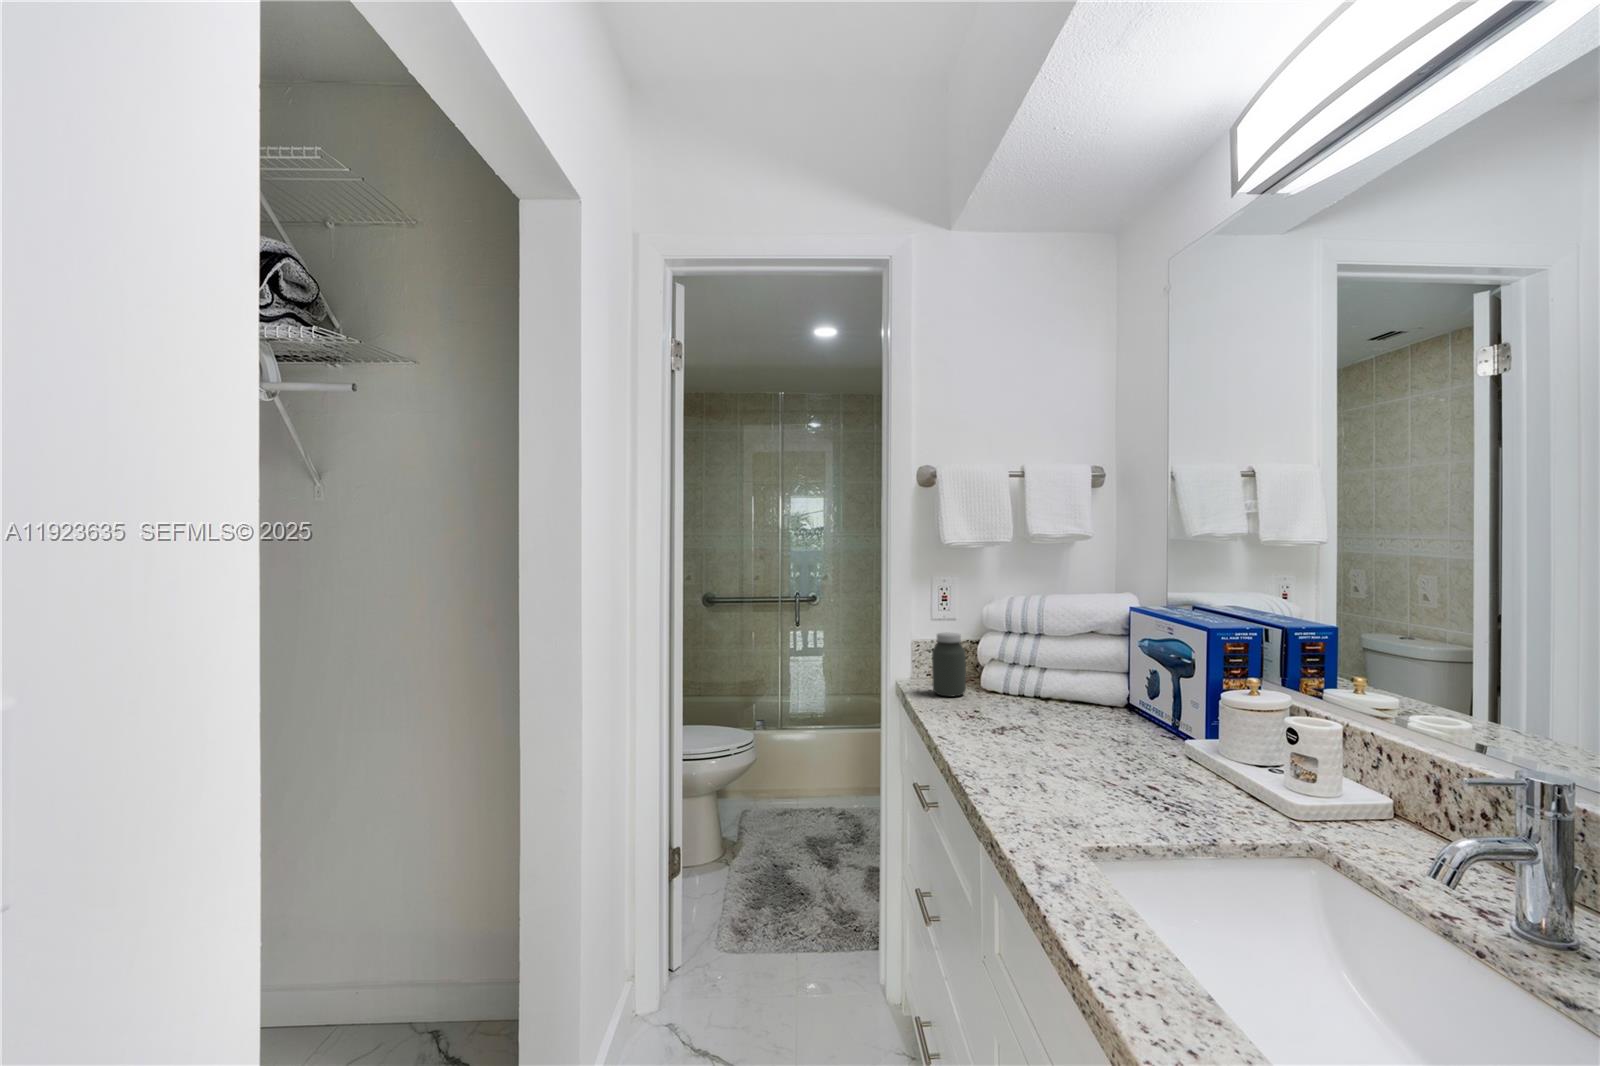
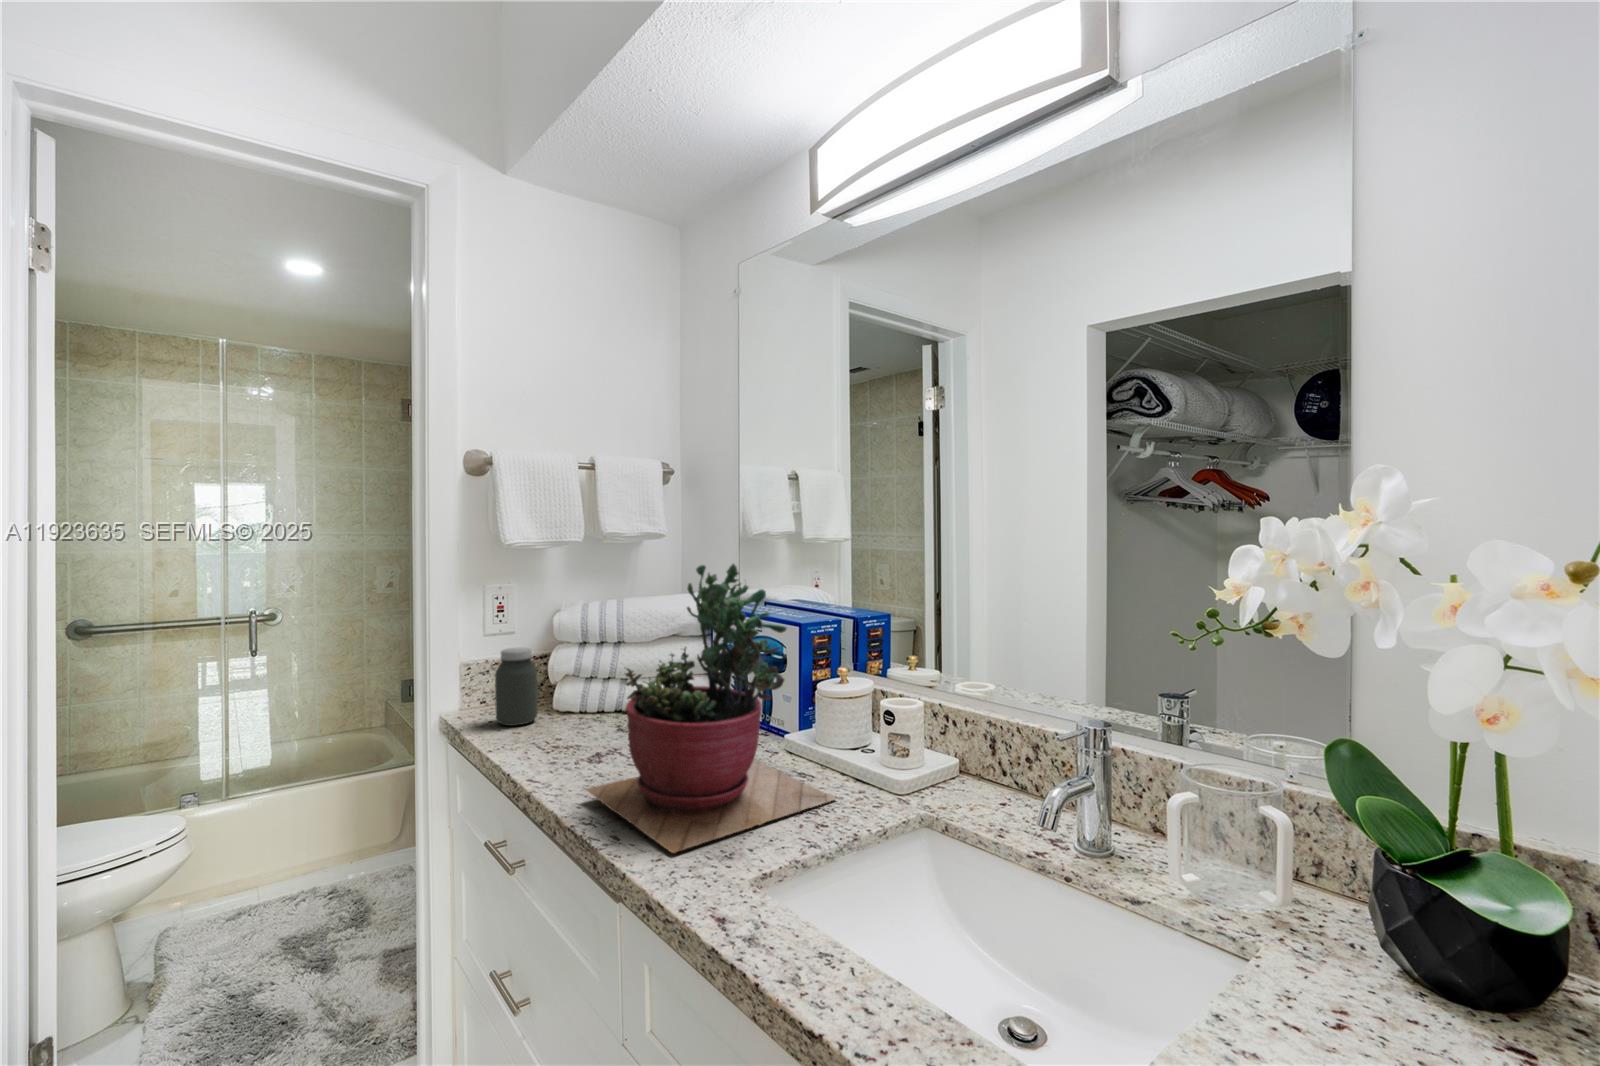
succulent plant: none [973,564,1215,810] -> present [585,564,836,853]

